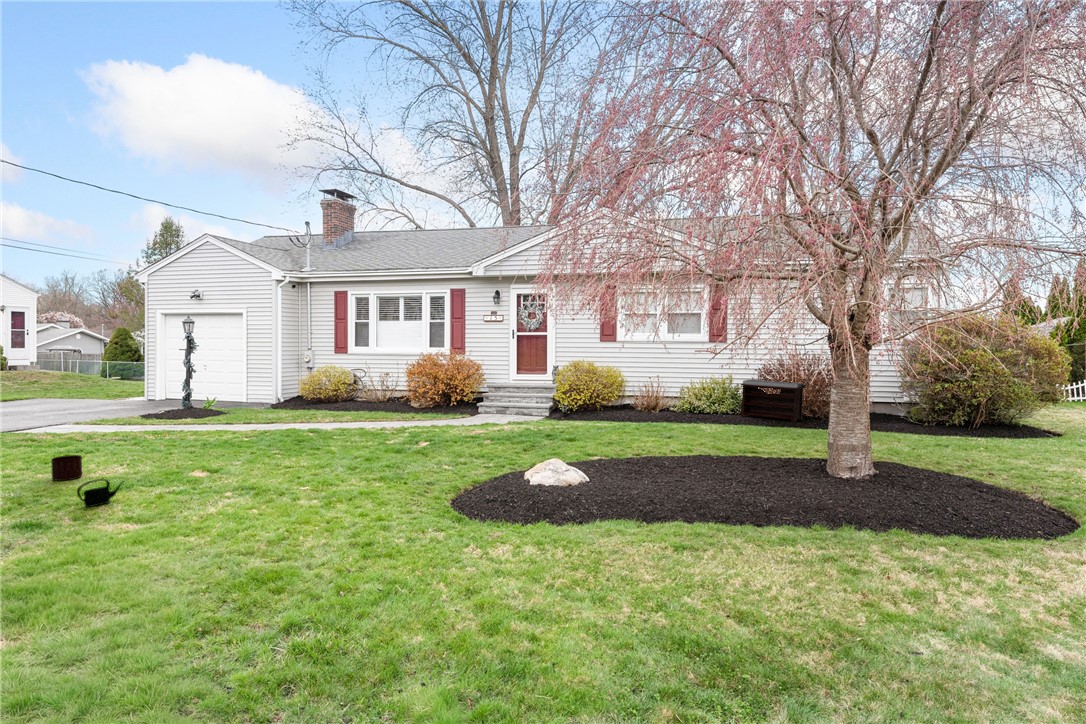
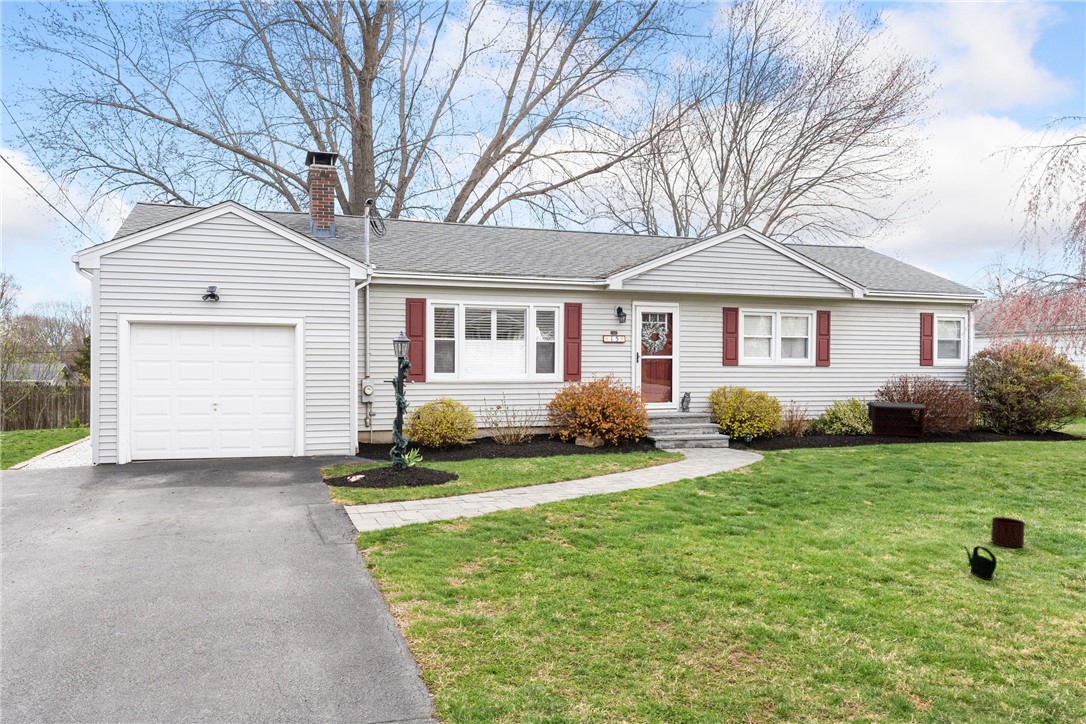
planter: present [51,455,82,481] -> present [991,517,1025,548]

